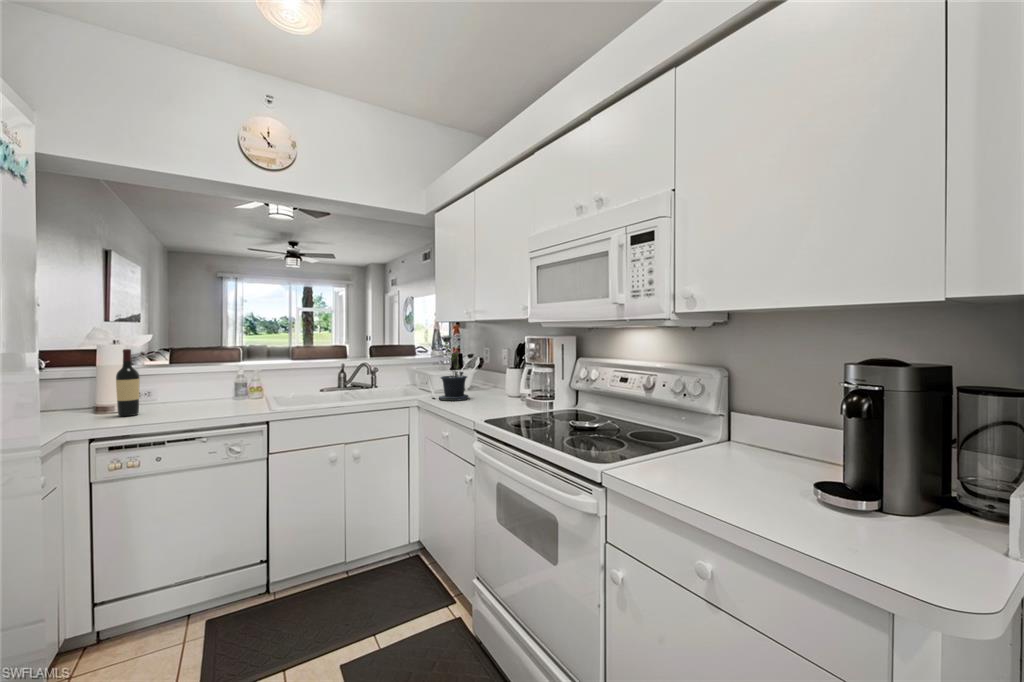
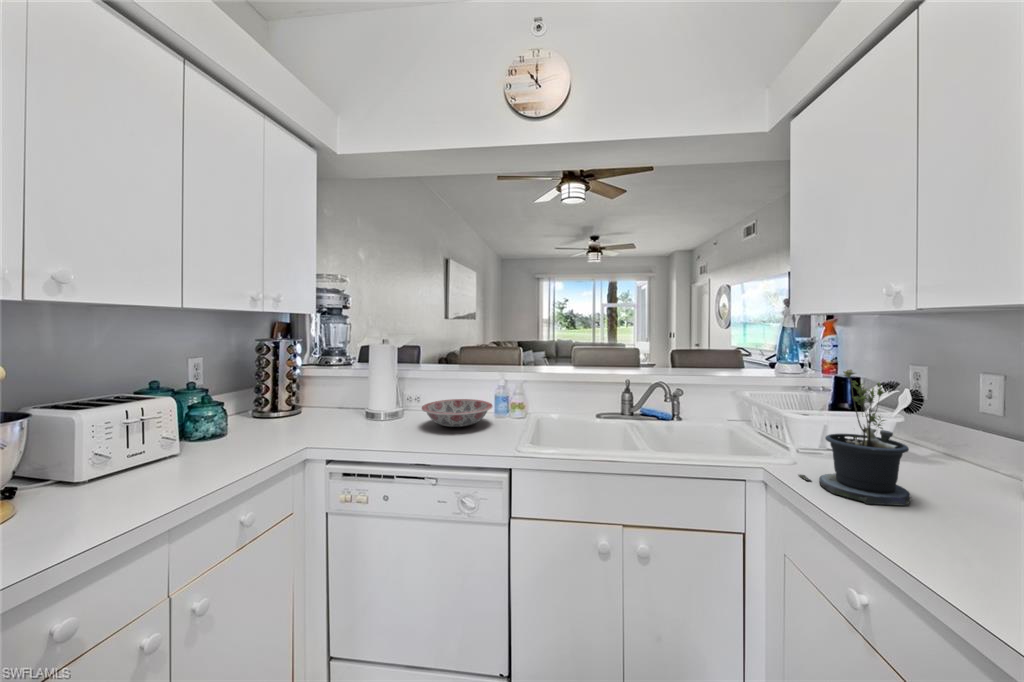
wine bottle: present [116,349,140,416] -> none [368,355,390,433]
ceramic bowl: none [168,386,238,406] -> present [422,399,492,427]

